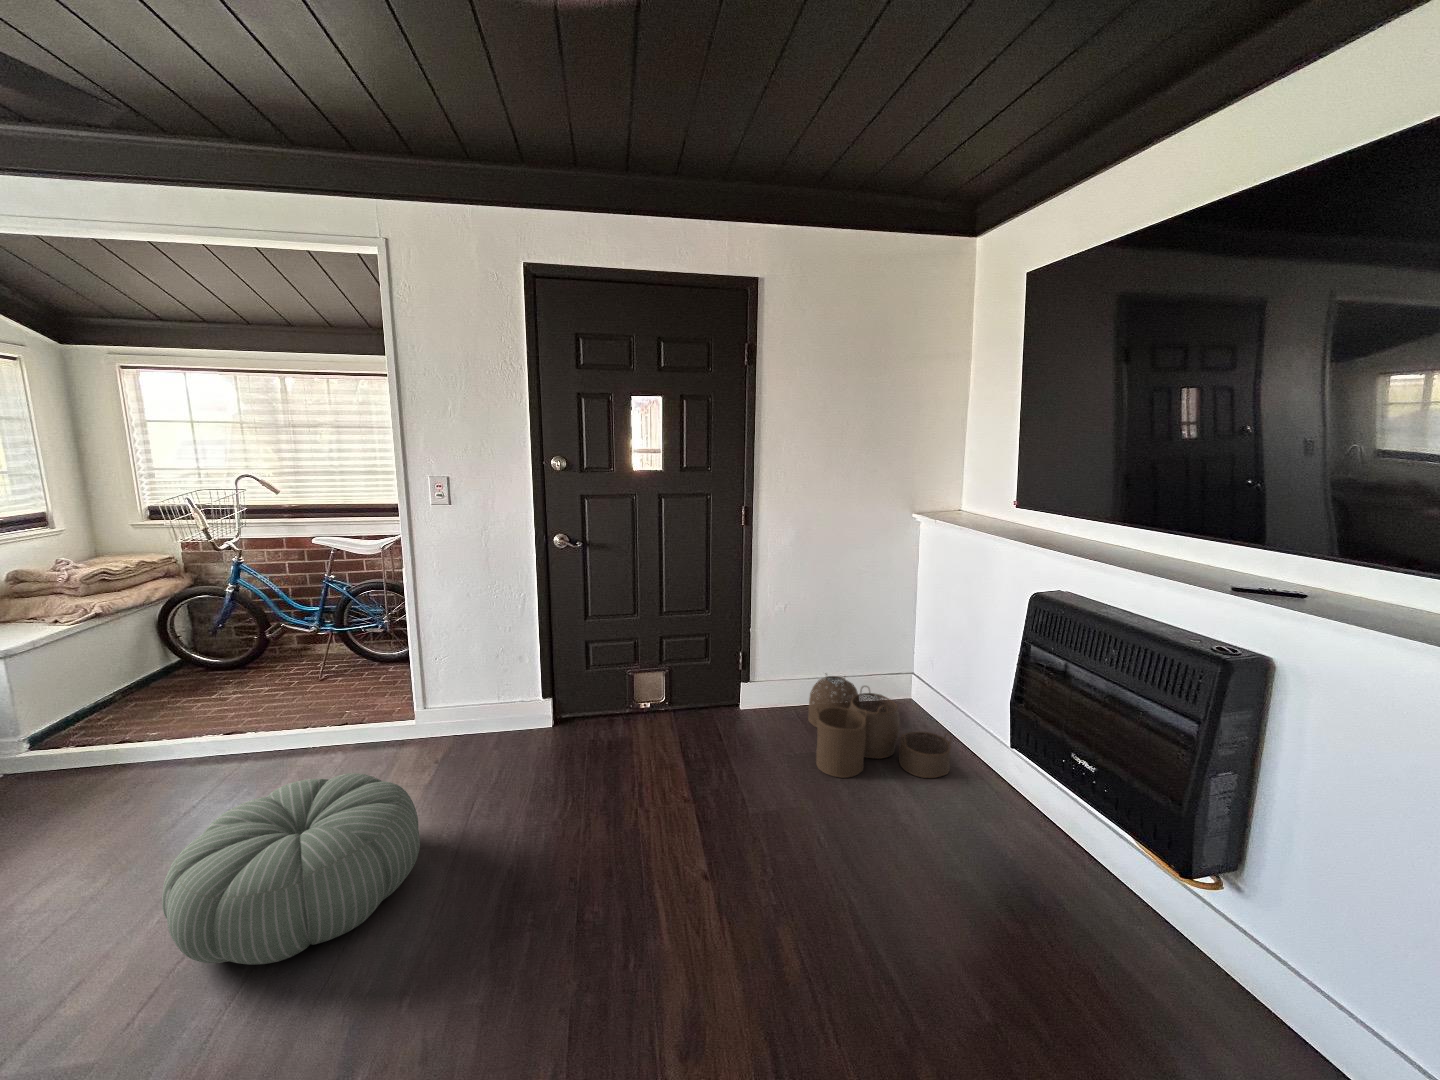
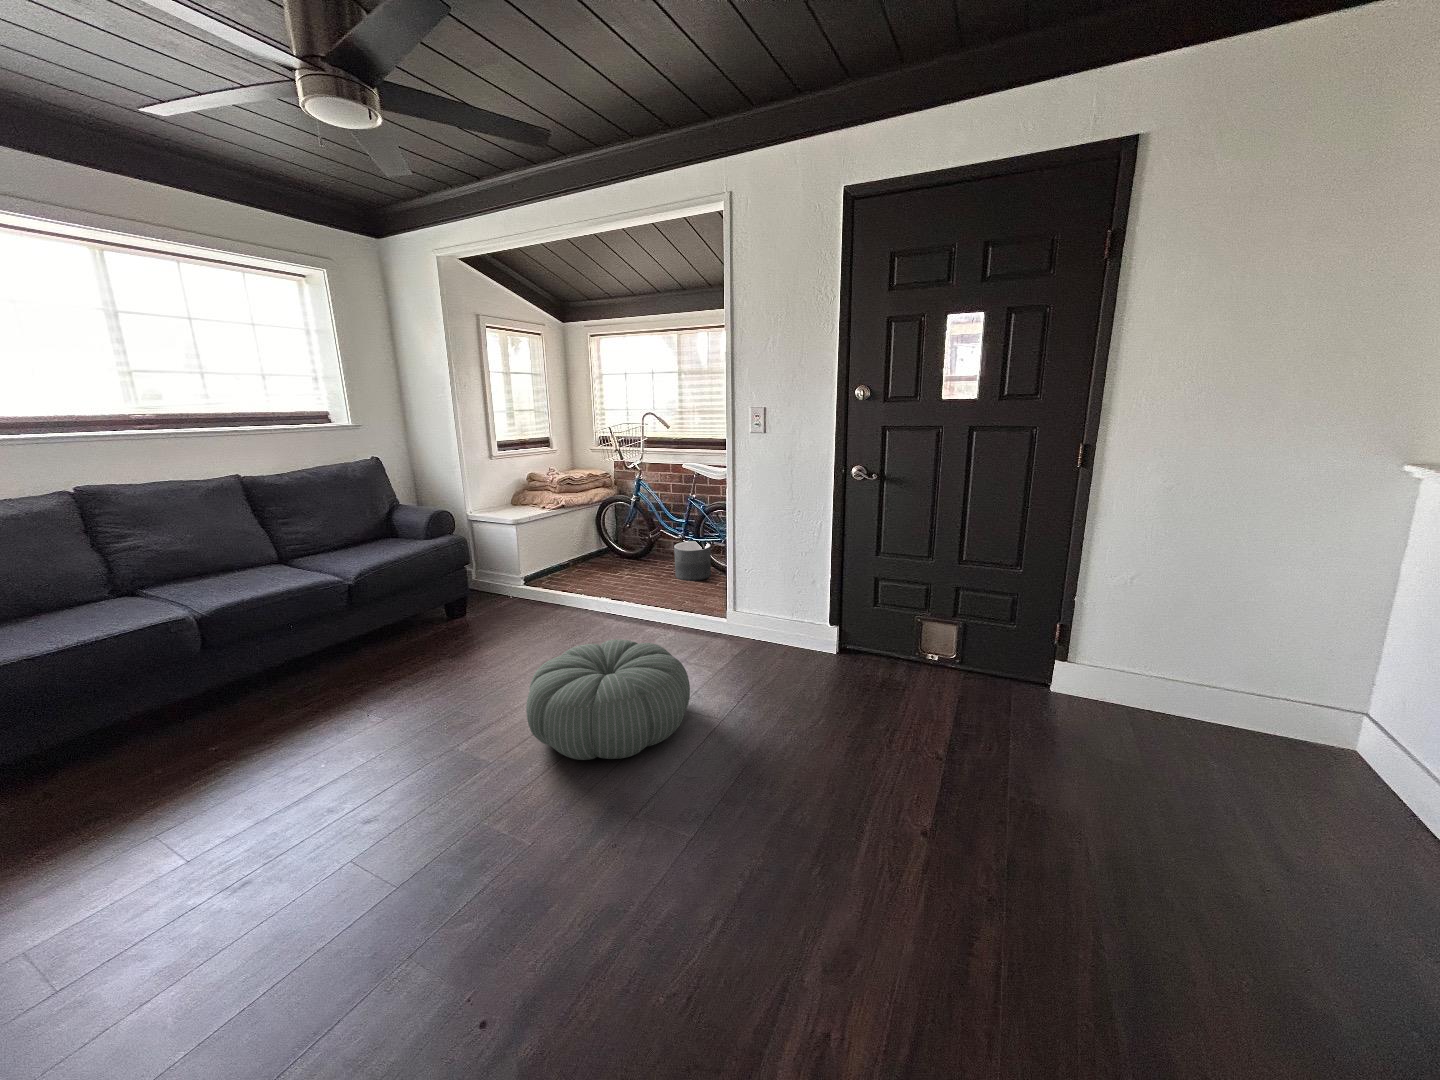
planter: none [306,631,363,683] -> present [674,541,711,581]
woven basket: present [808,674,952,778] -> none [1132,674,1400,870]

